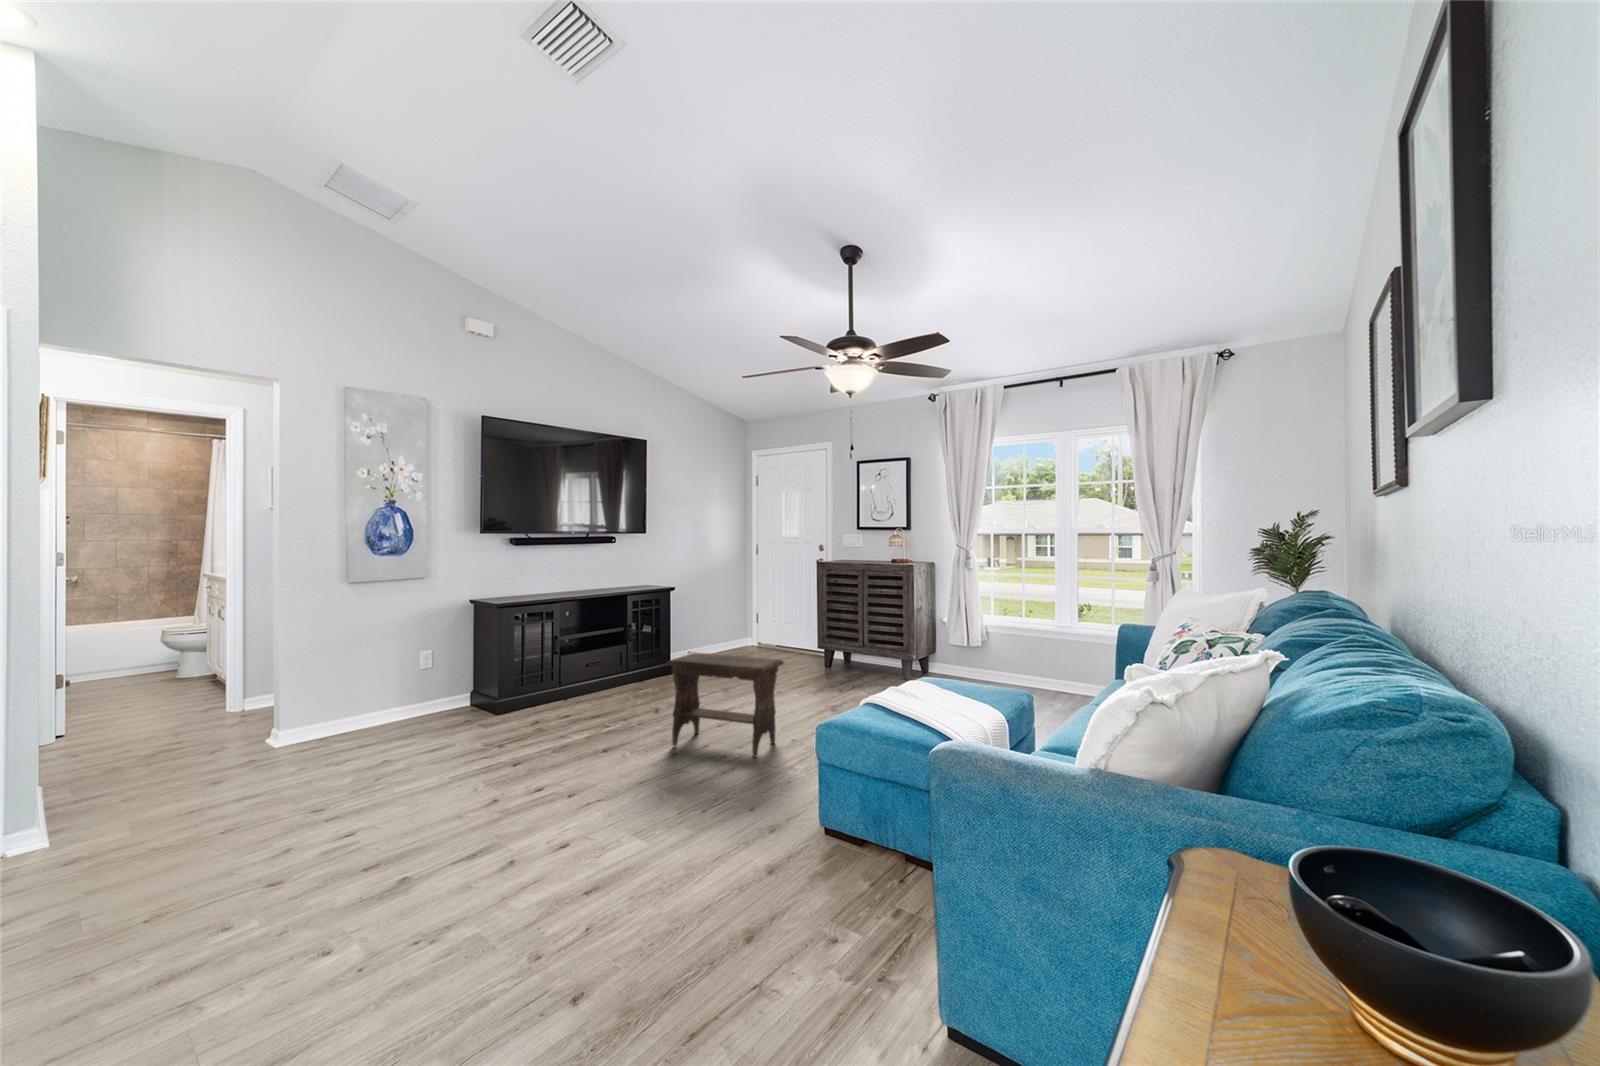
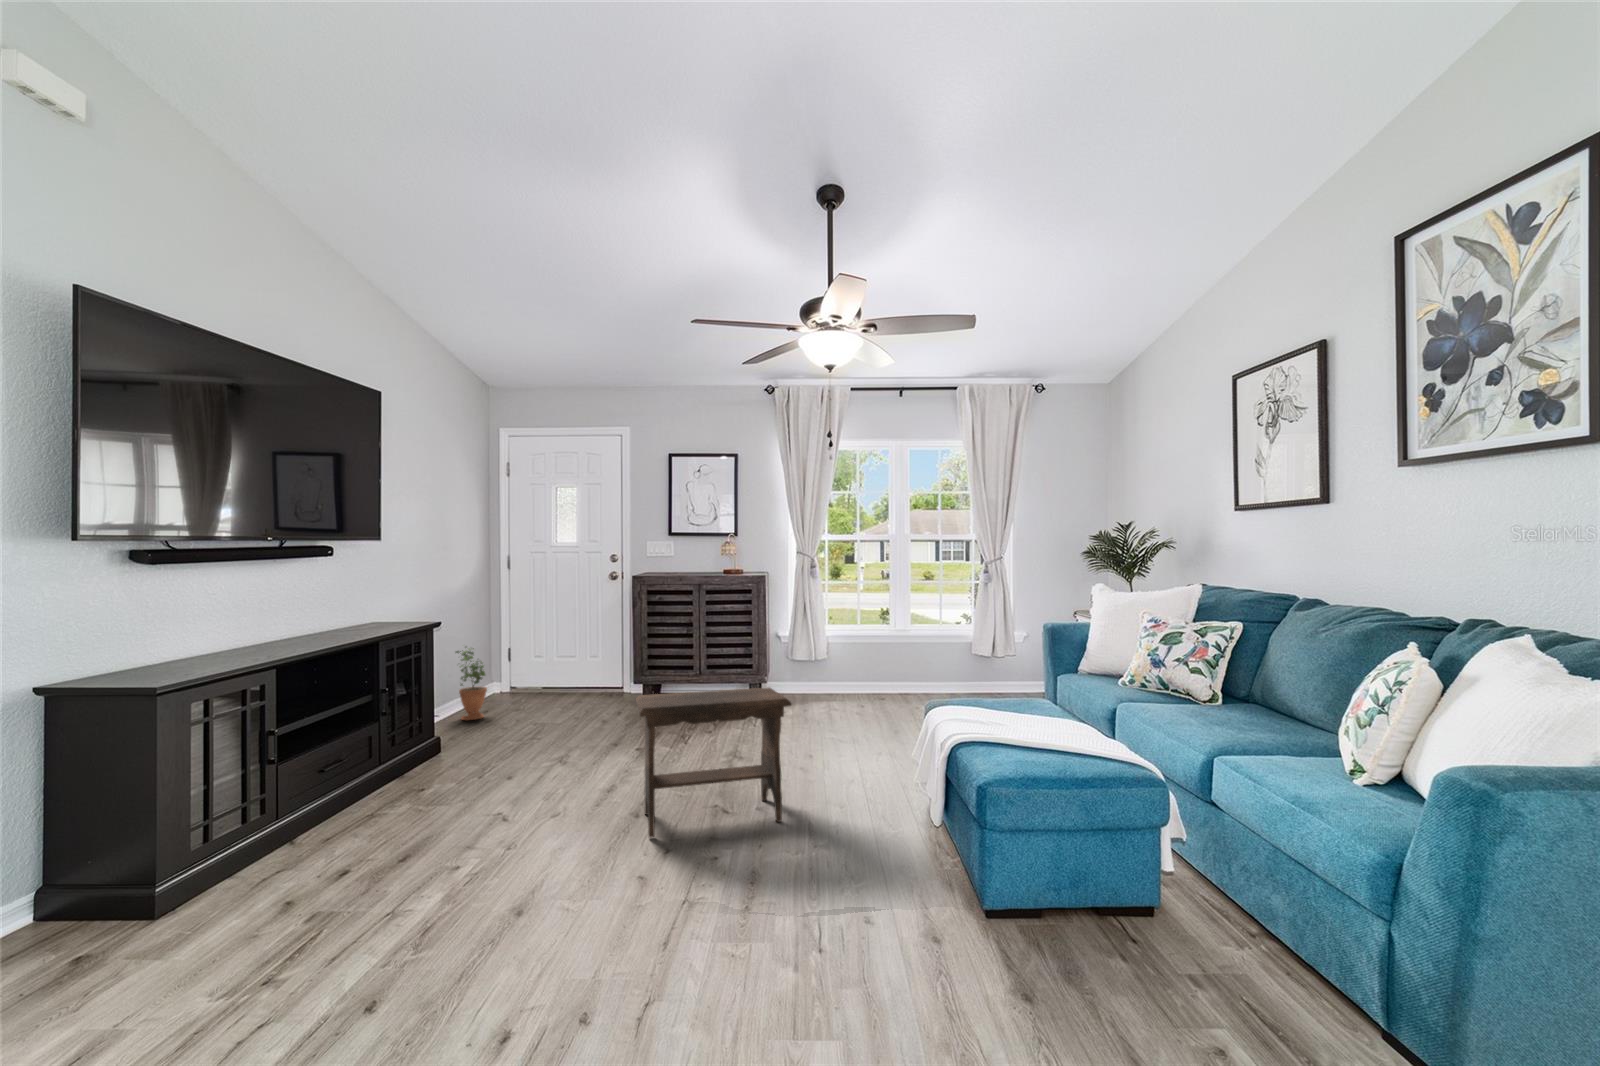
potted plant: none [702,606,722,659] -> present [456,648,487,720]

